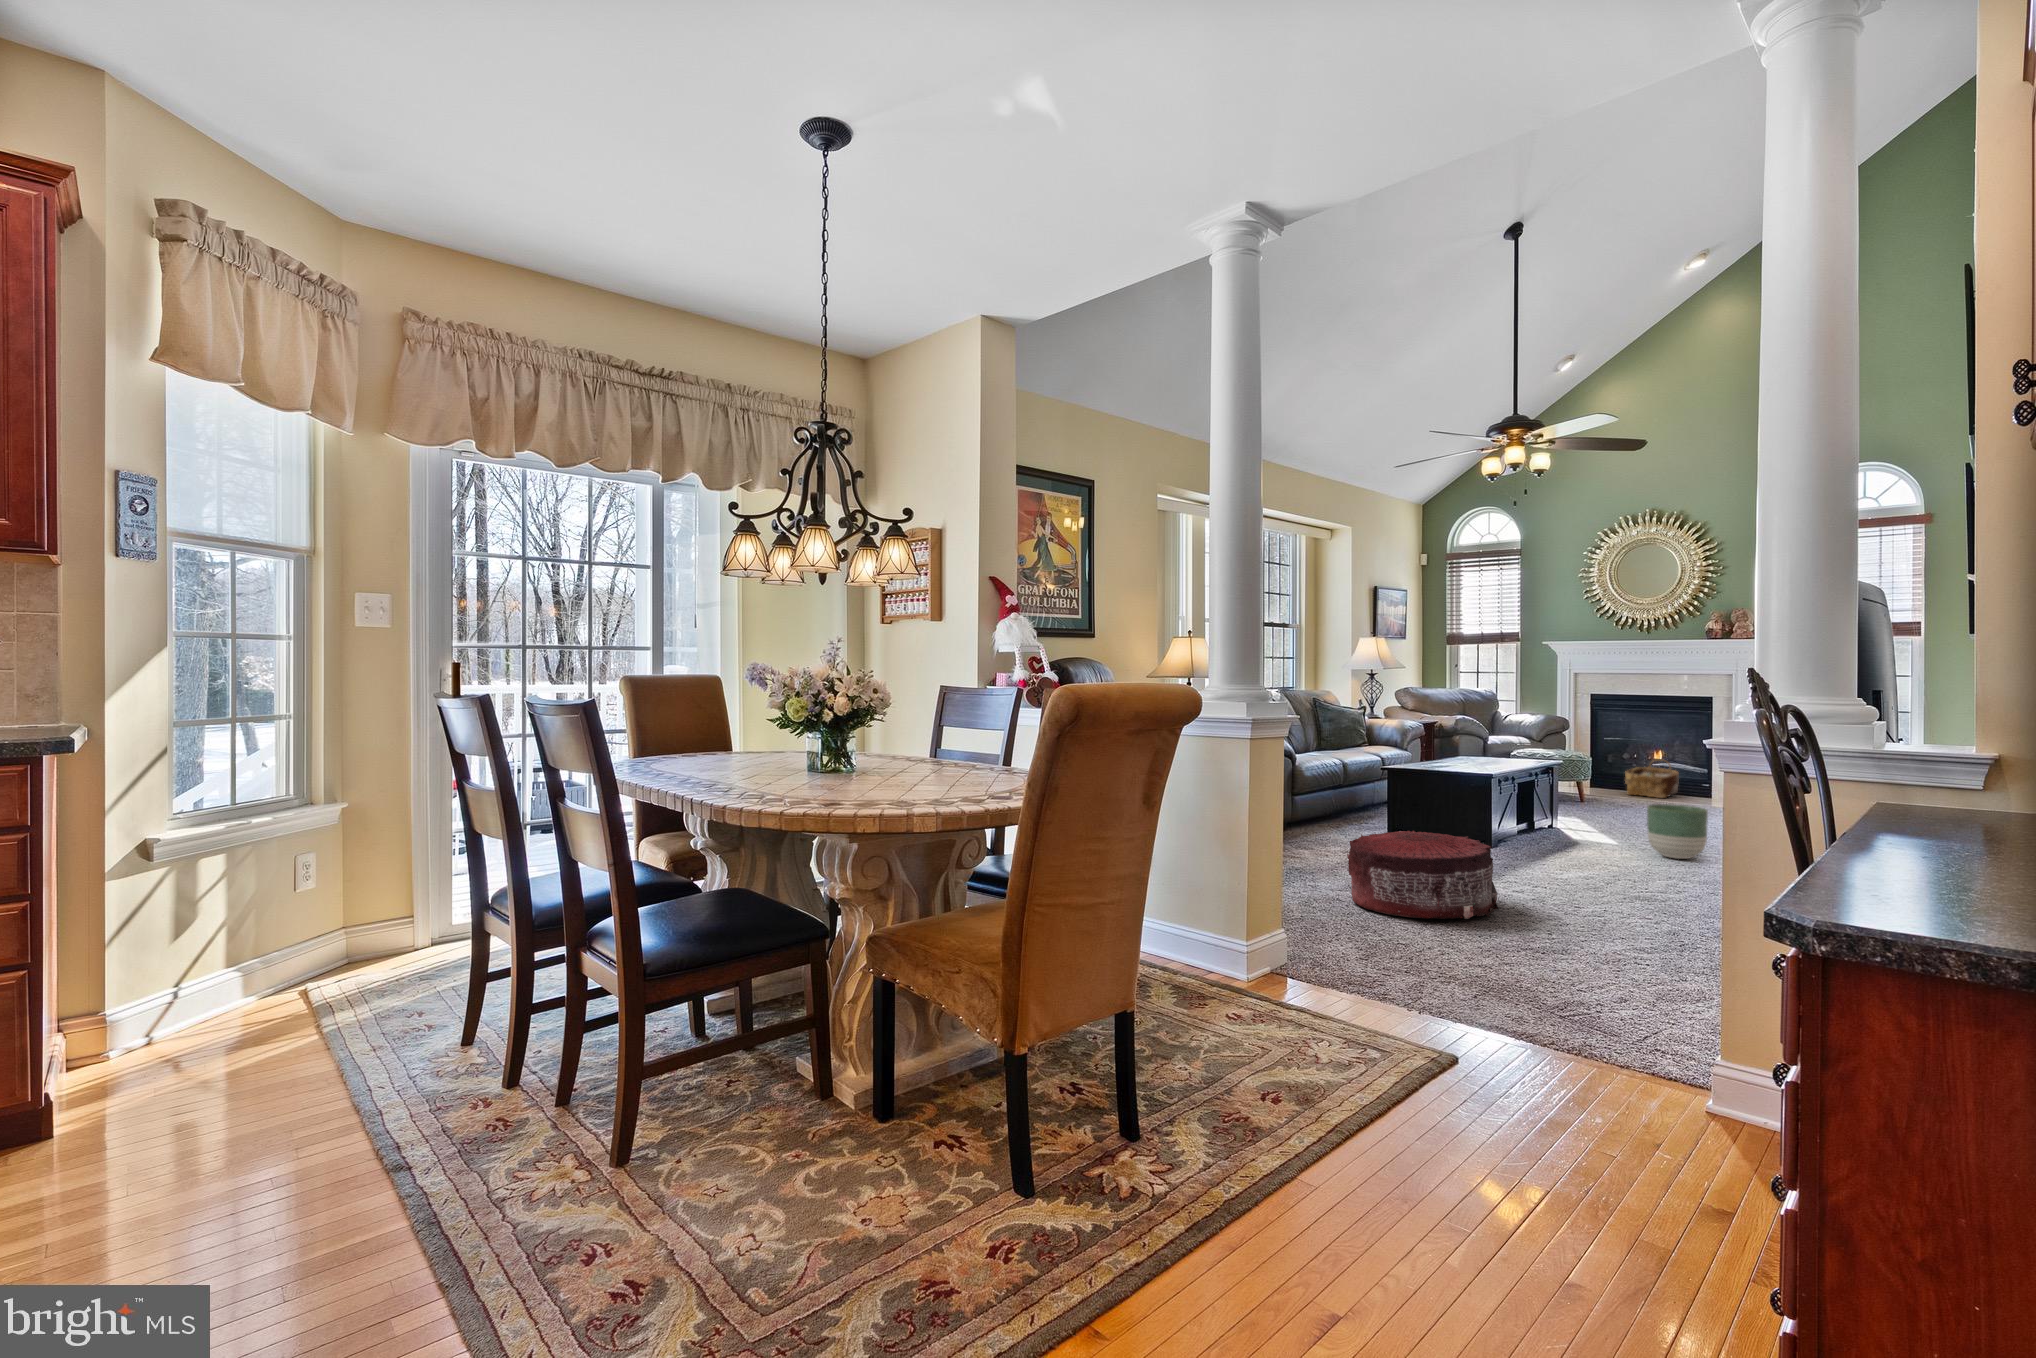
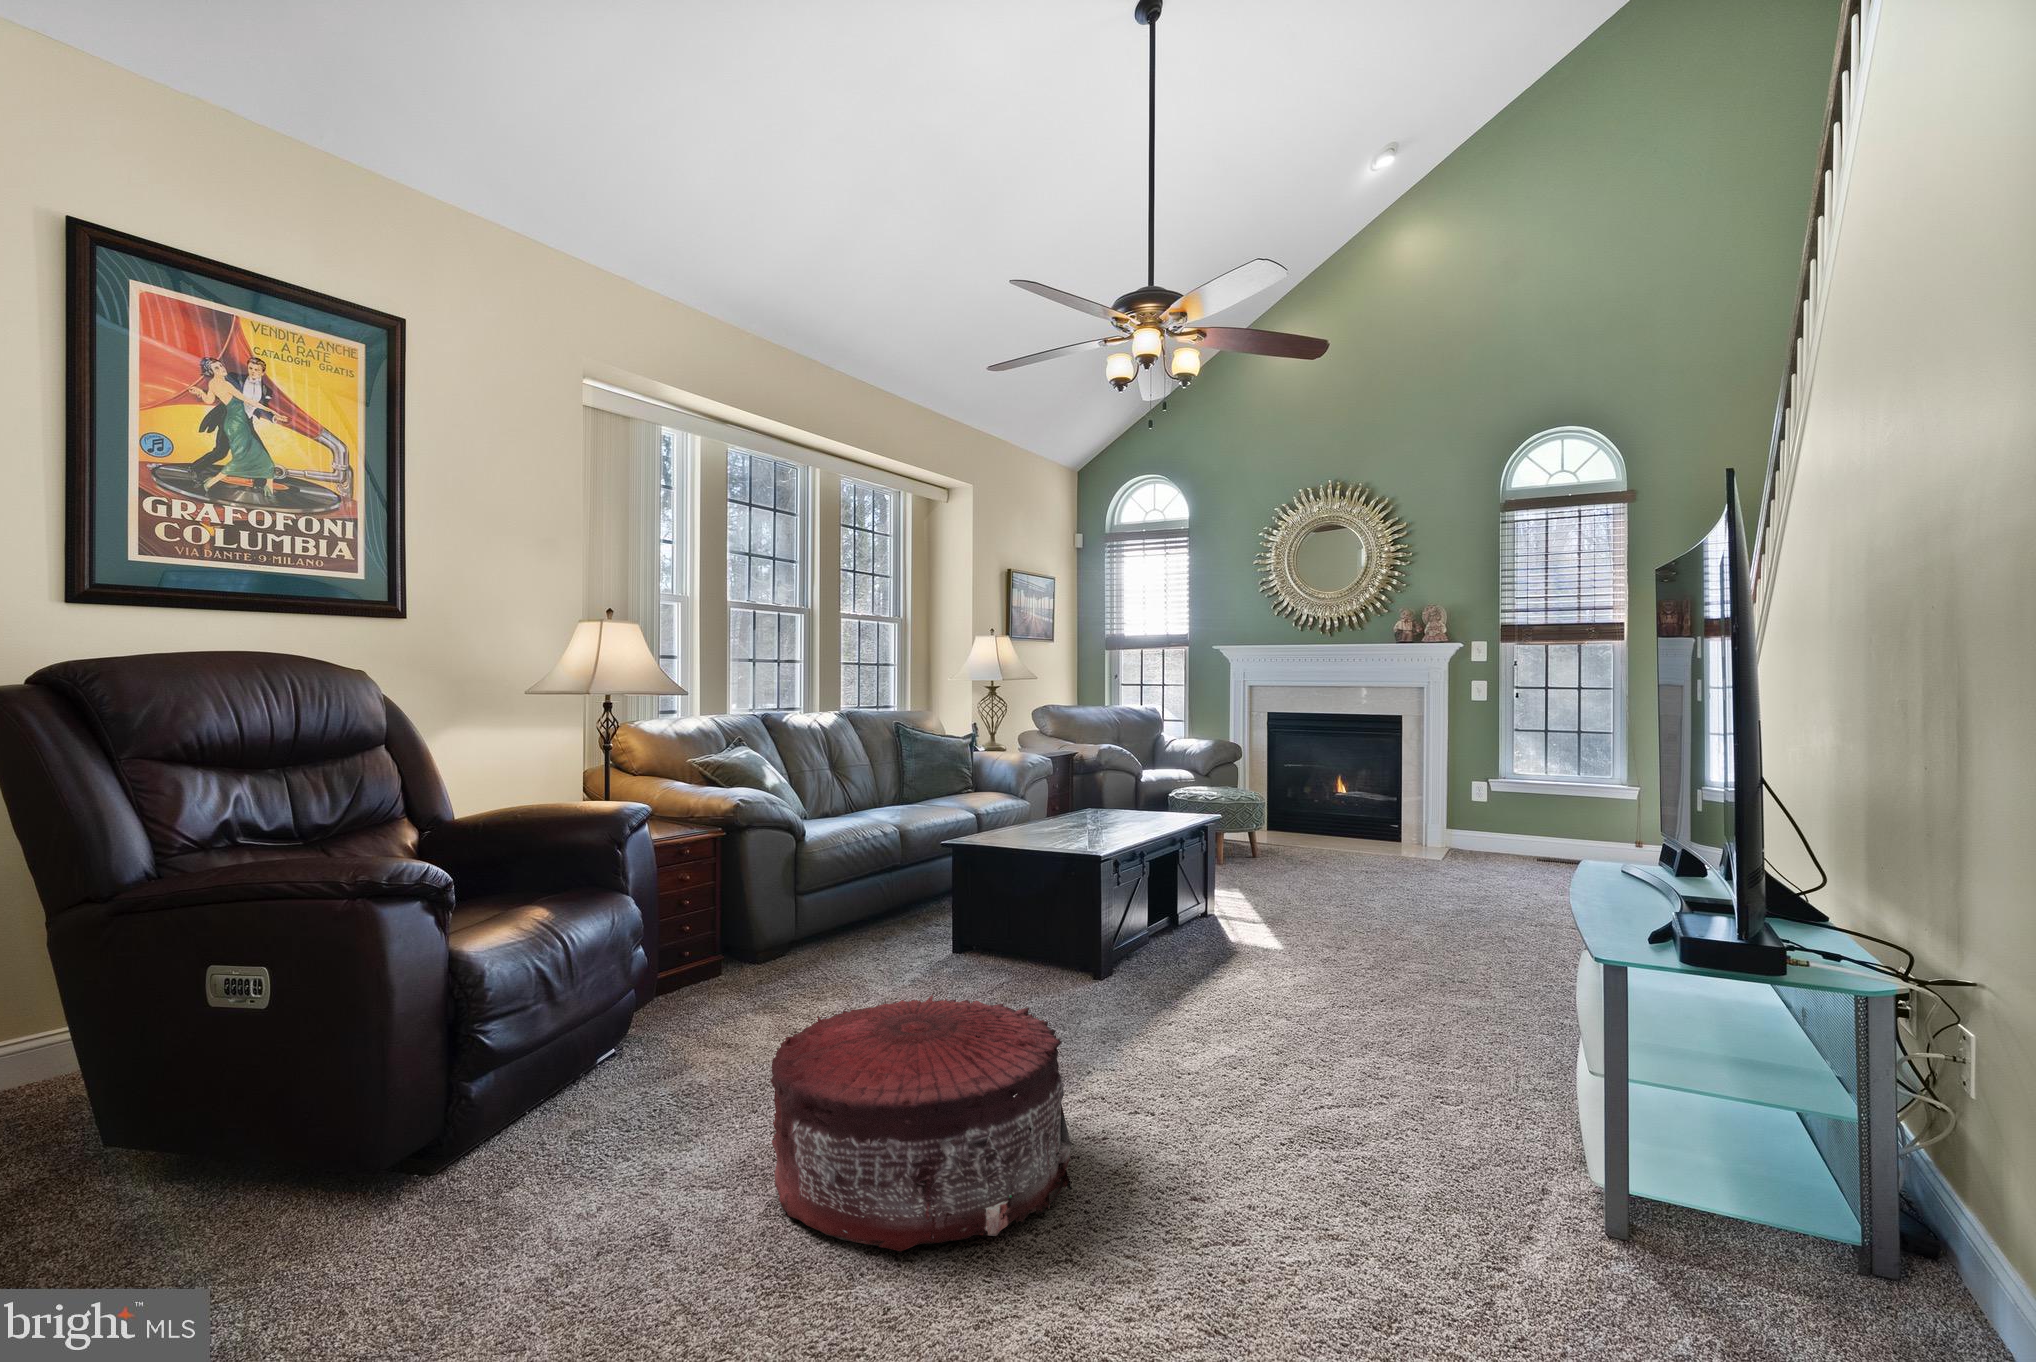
woven basket: present [1625,759,1679,798] -> none [1307,795,1368,847]
planter: present [1647,804,1708,859] -> none [1339,882,1421,970]

